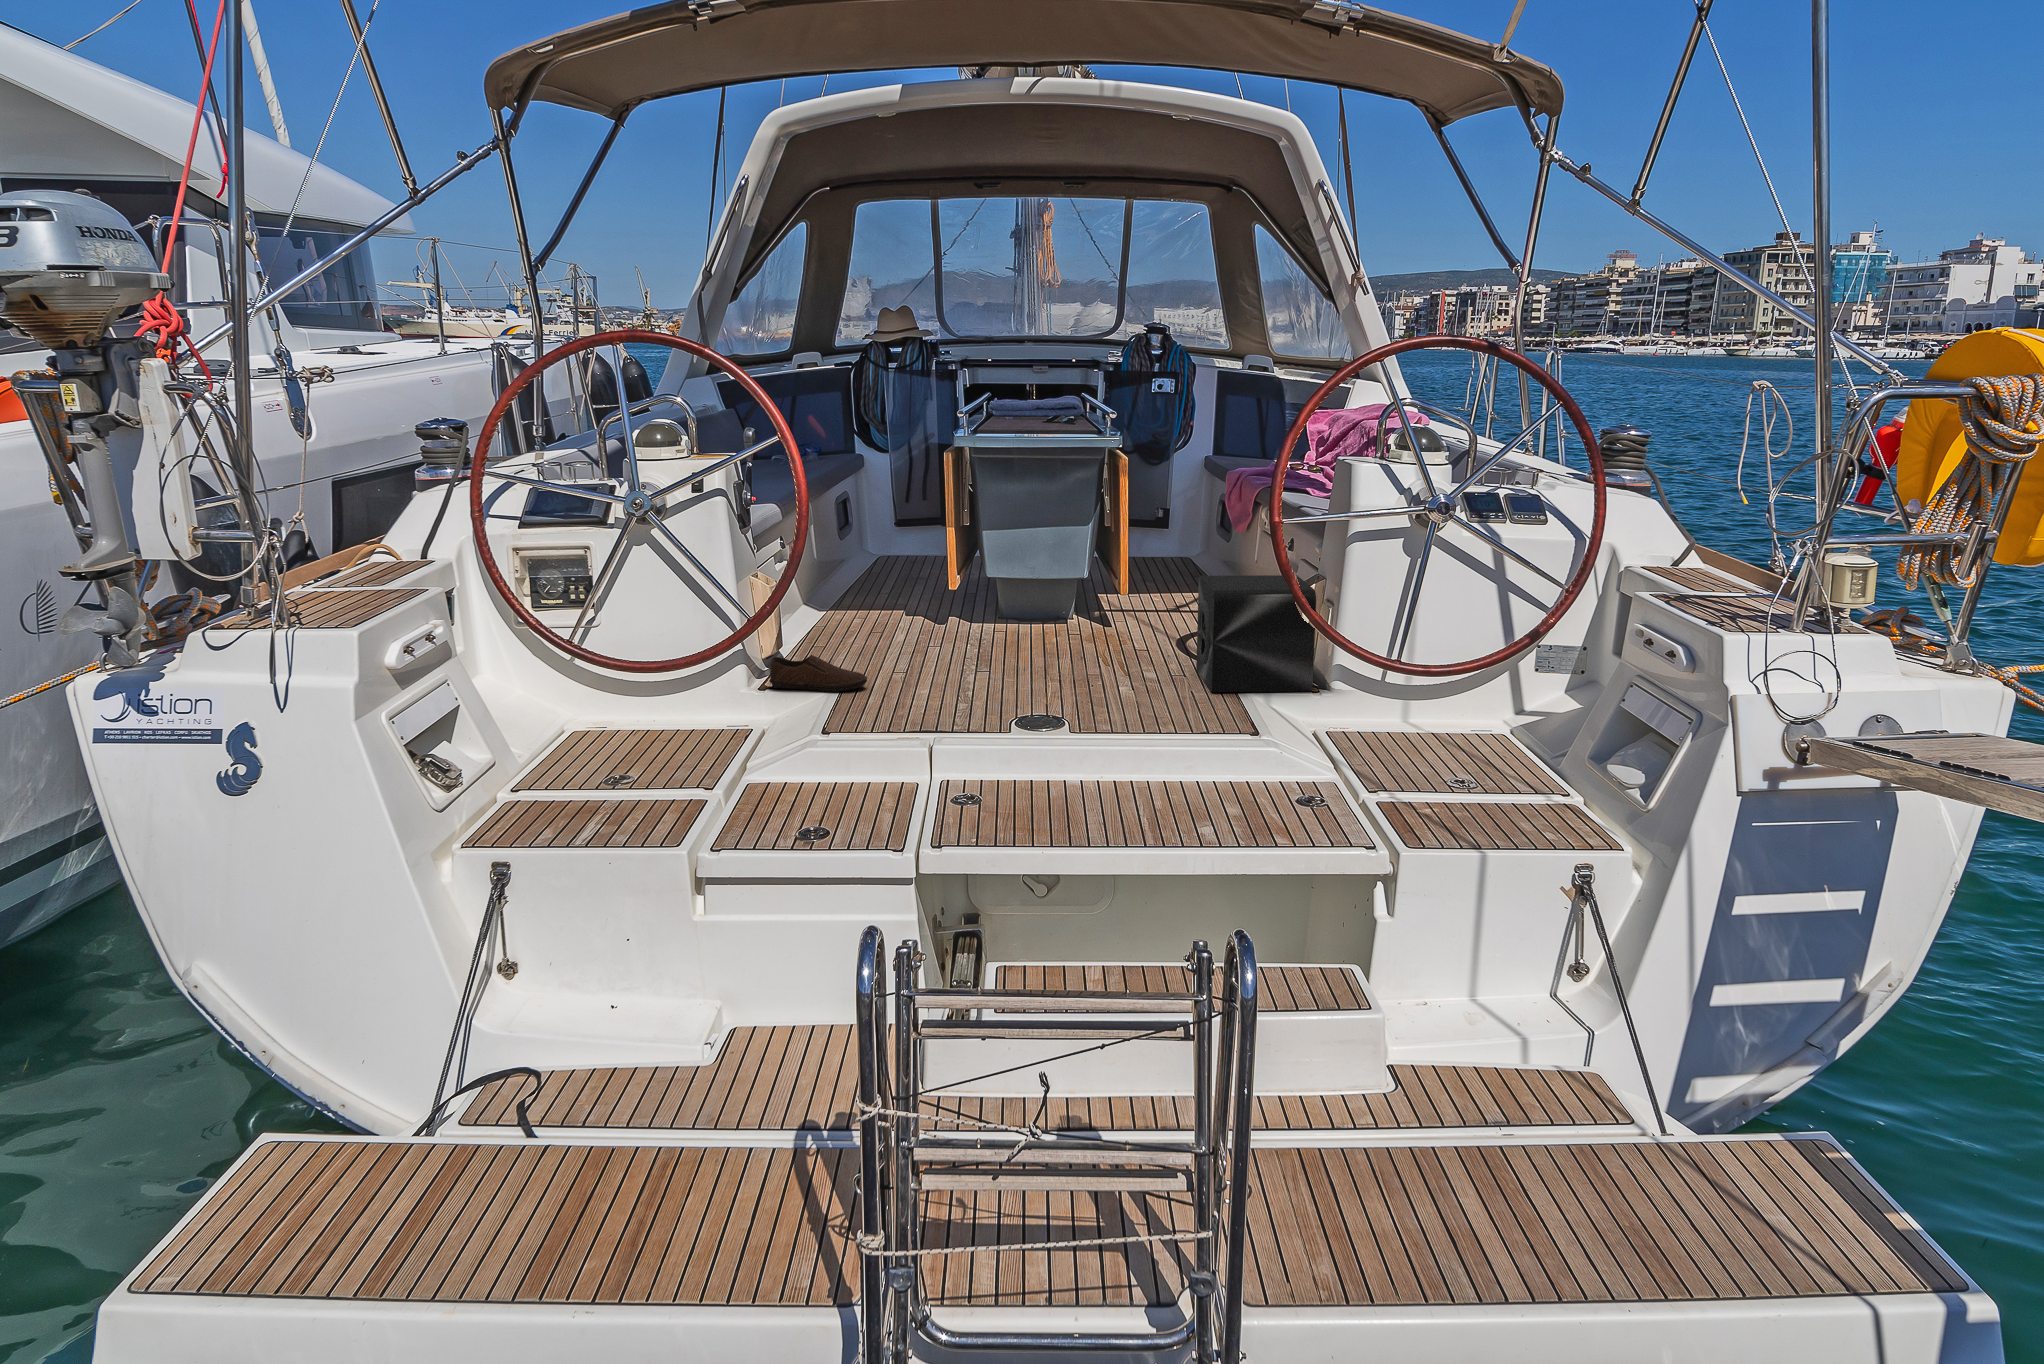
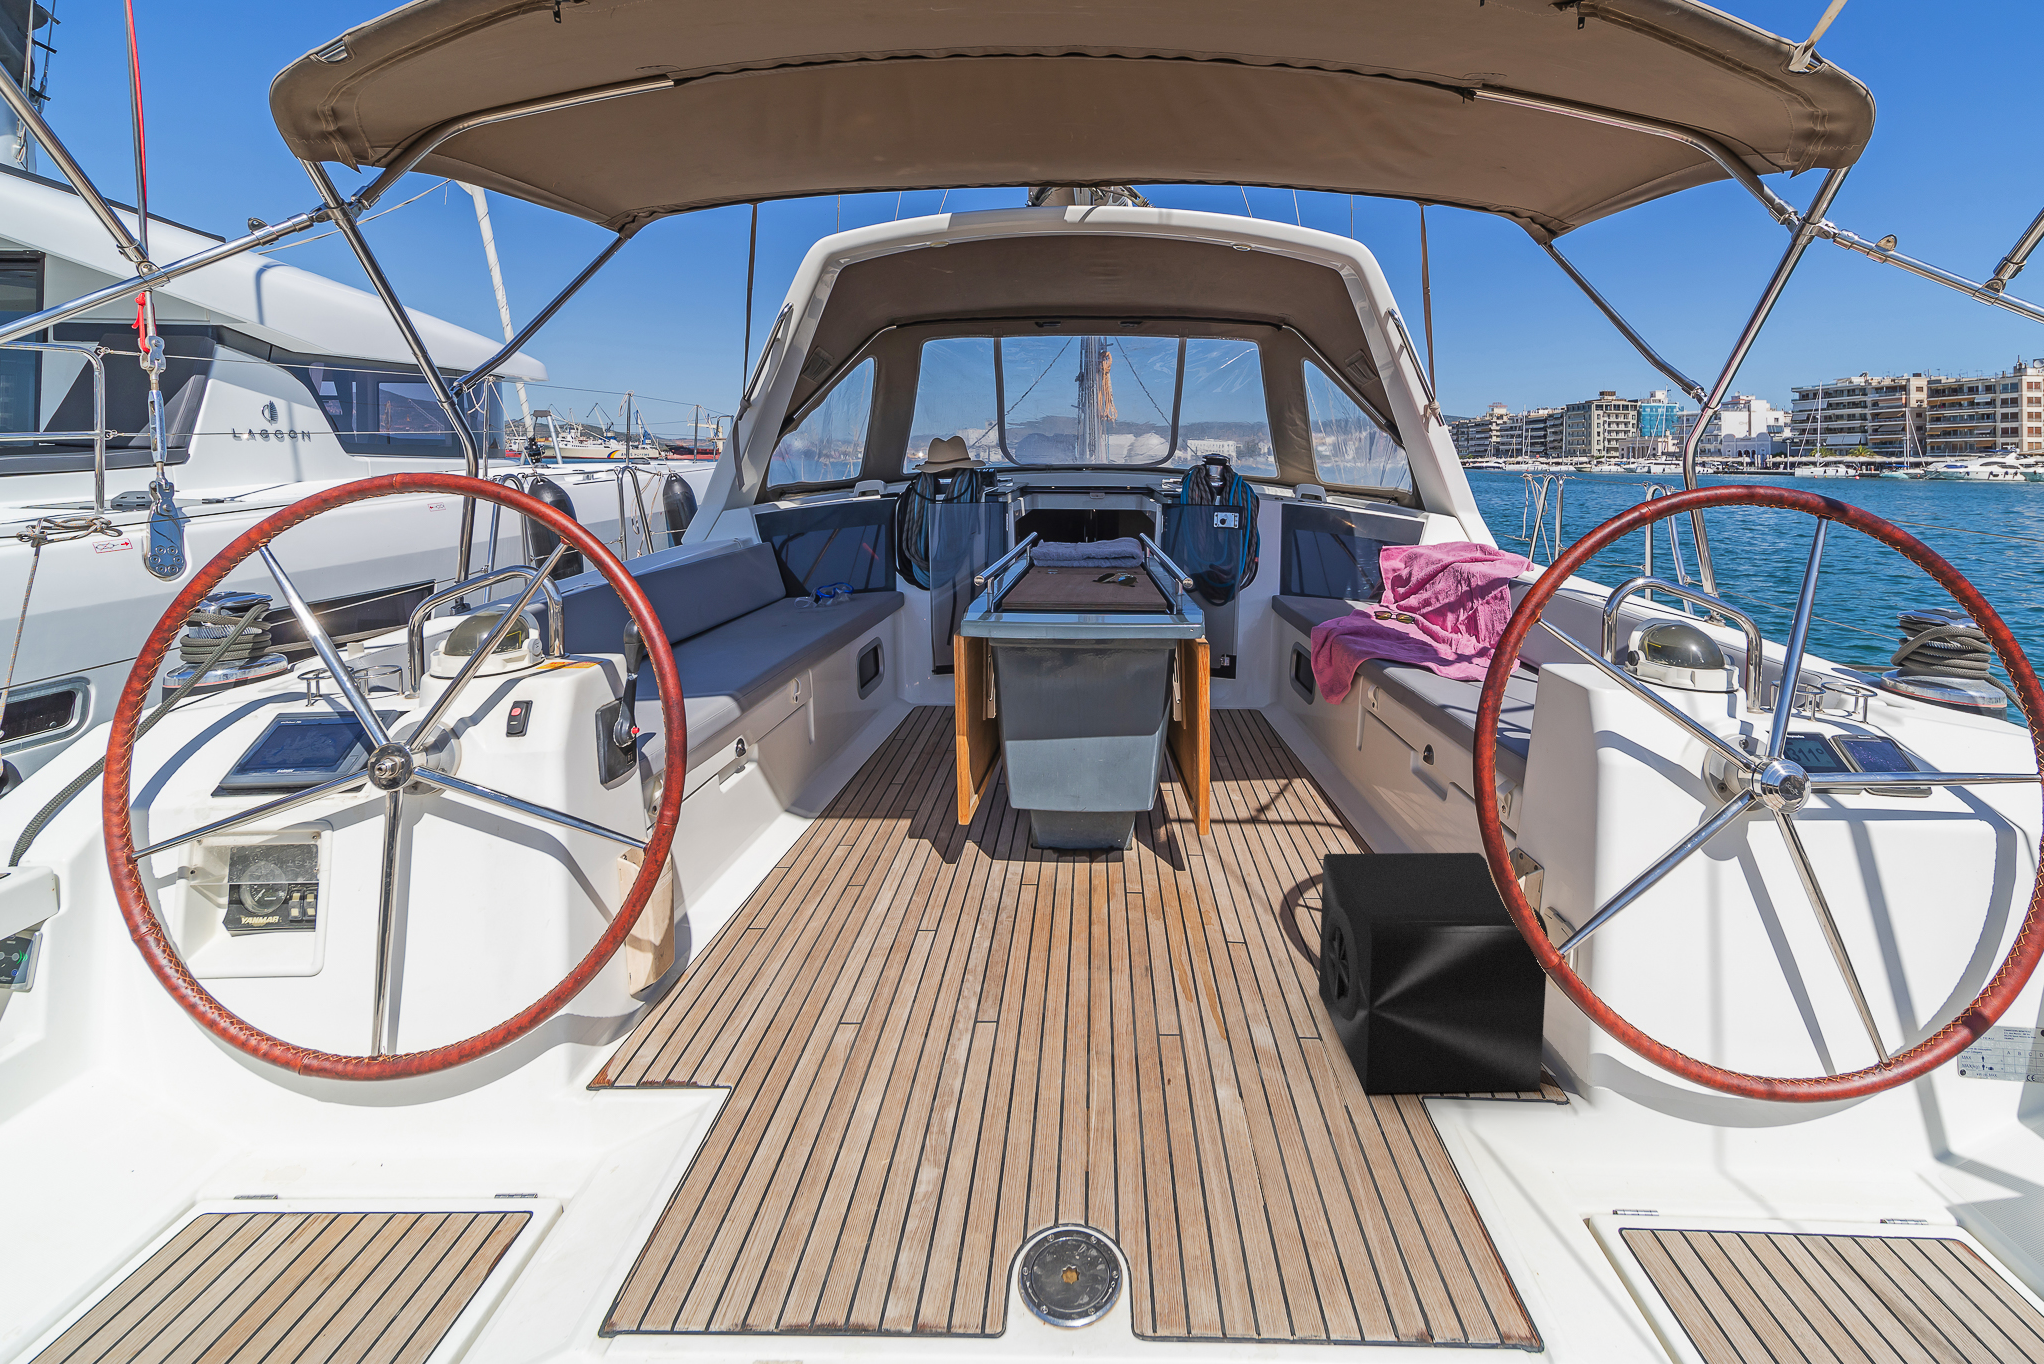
shoe: present [769,655,867,692] -> none [622,1001,784,1076]

